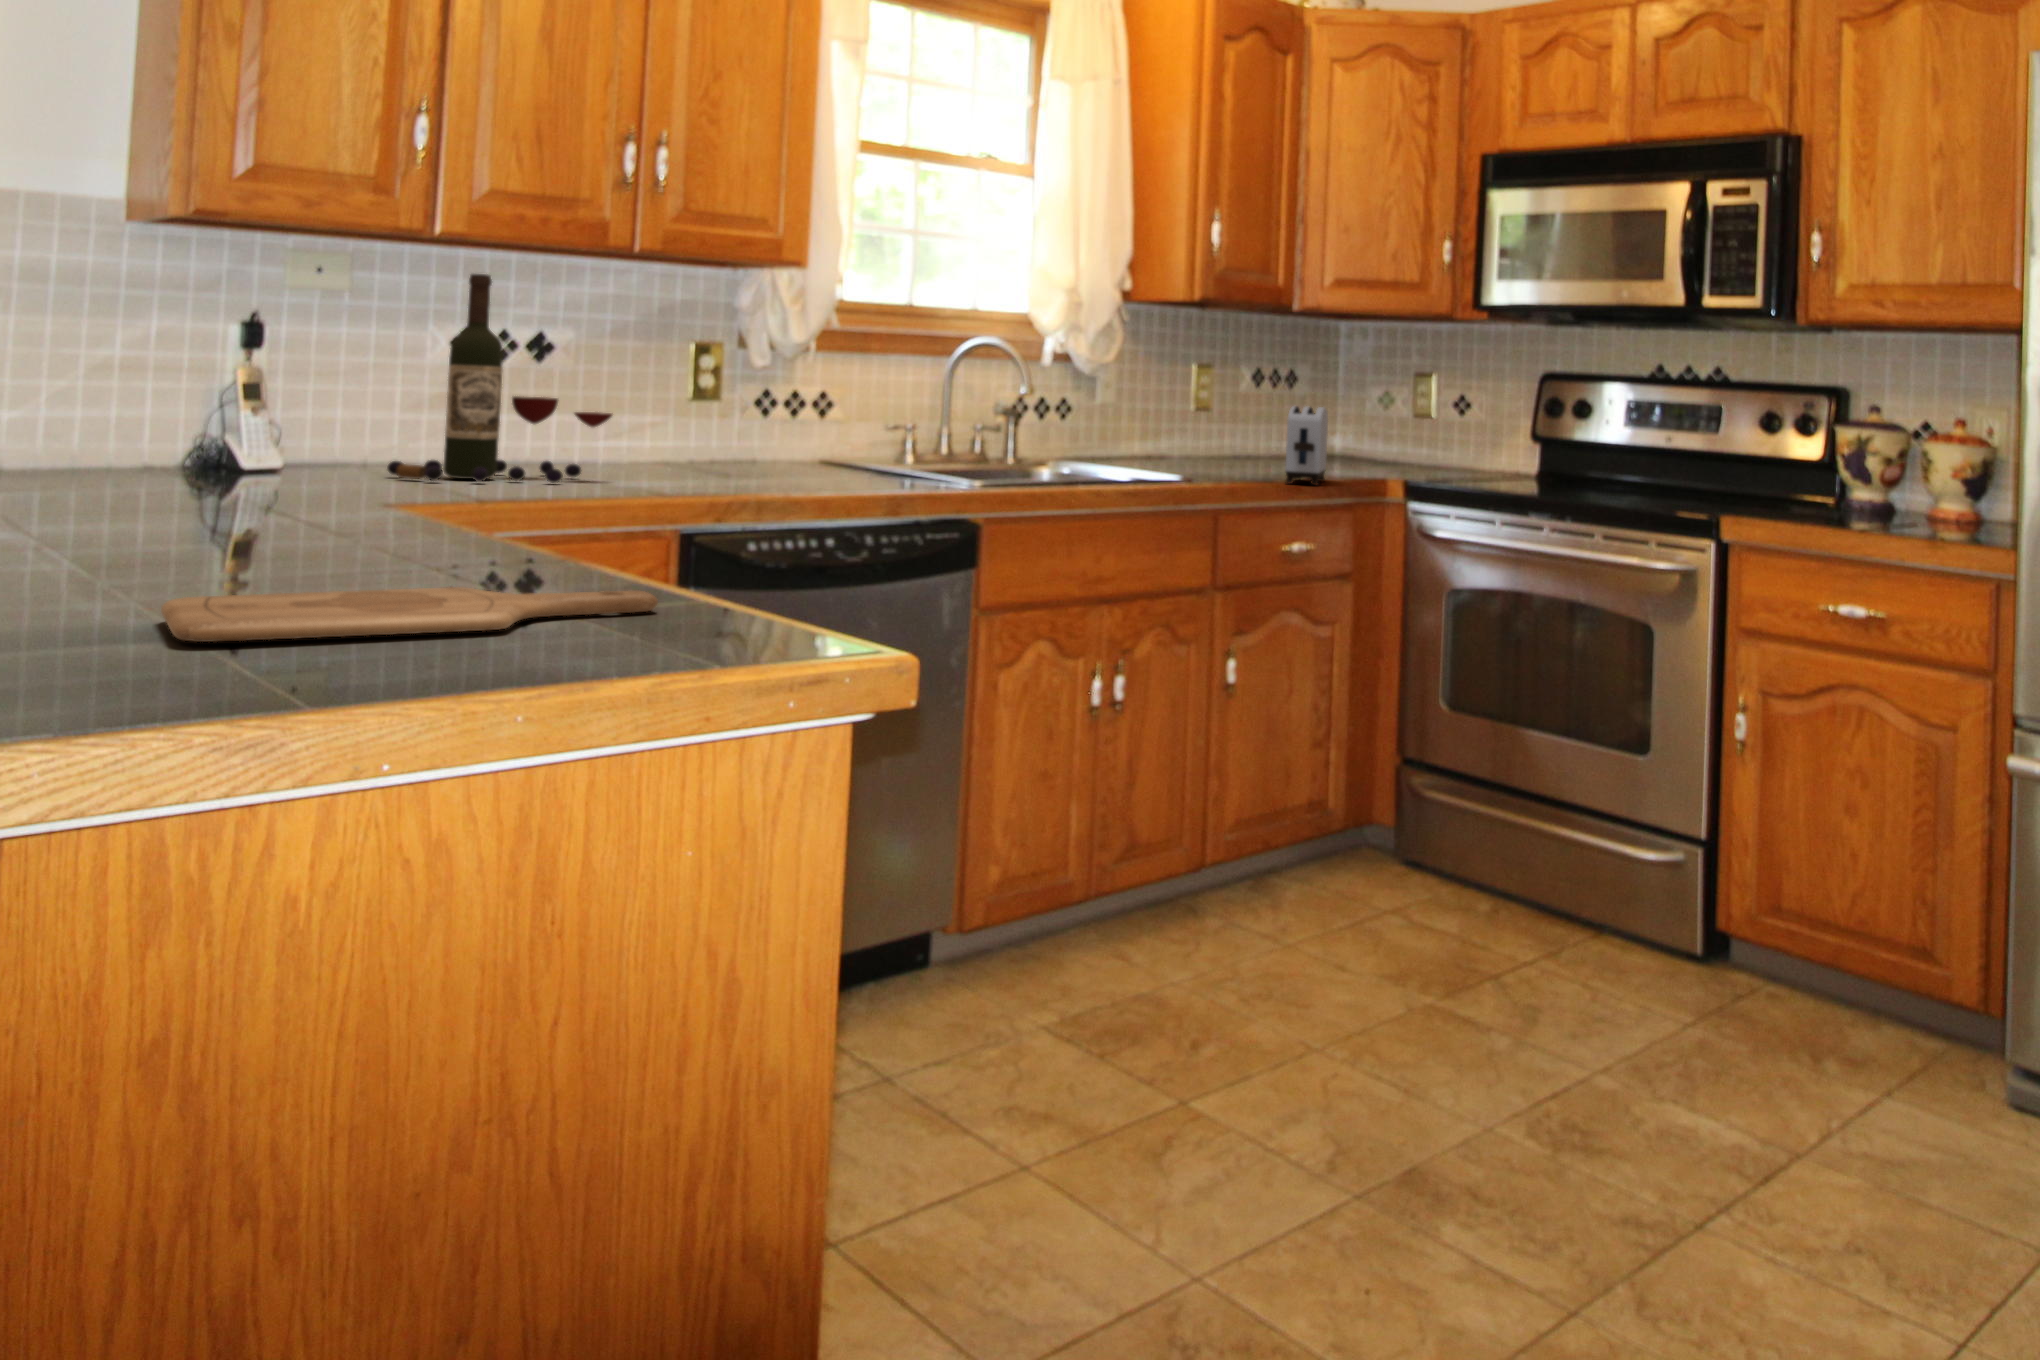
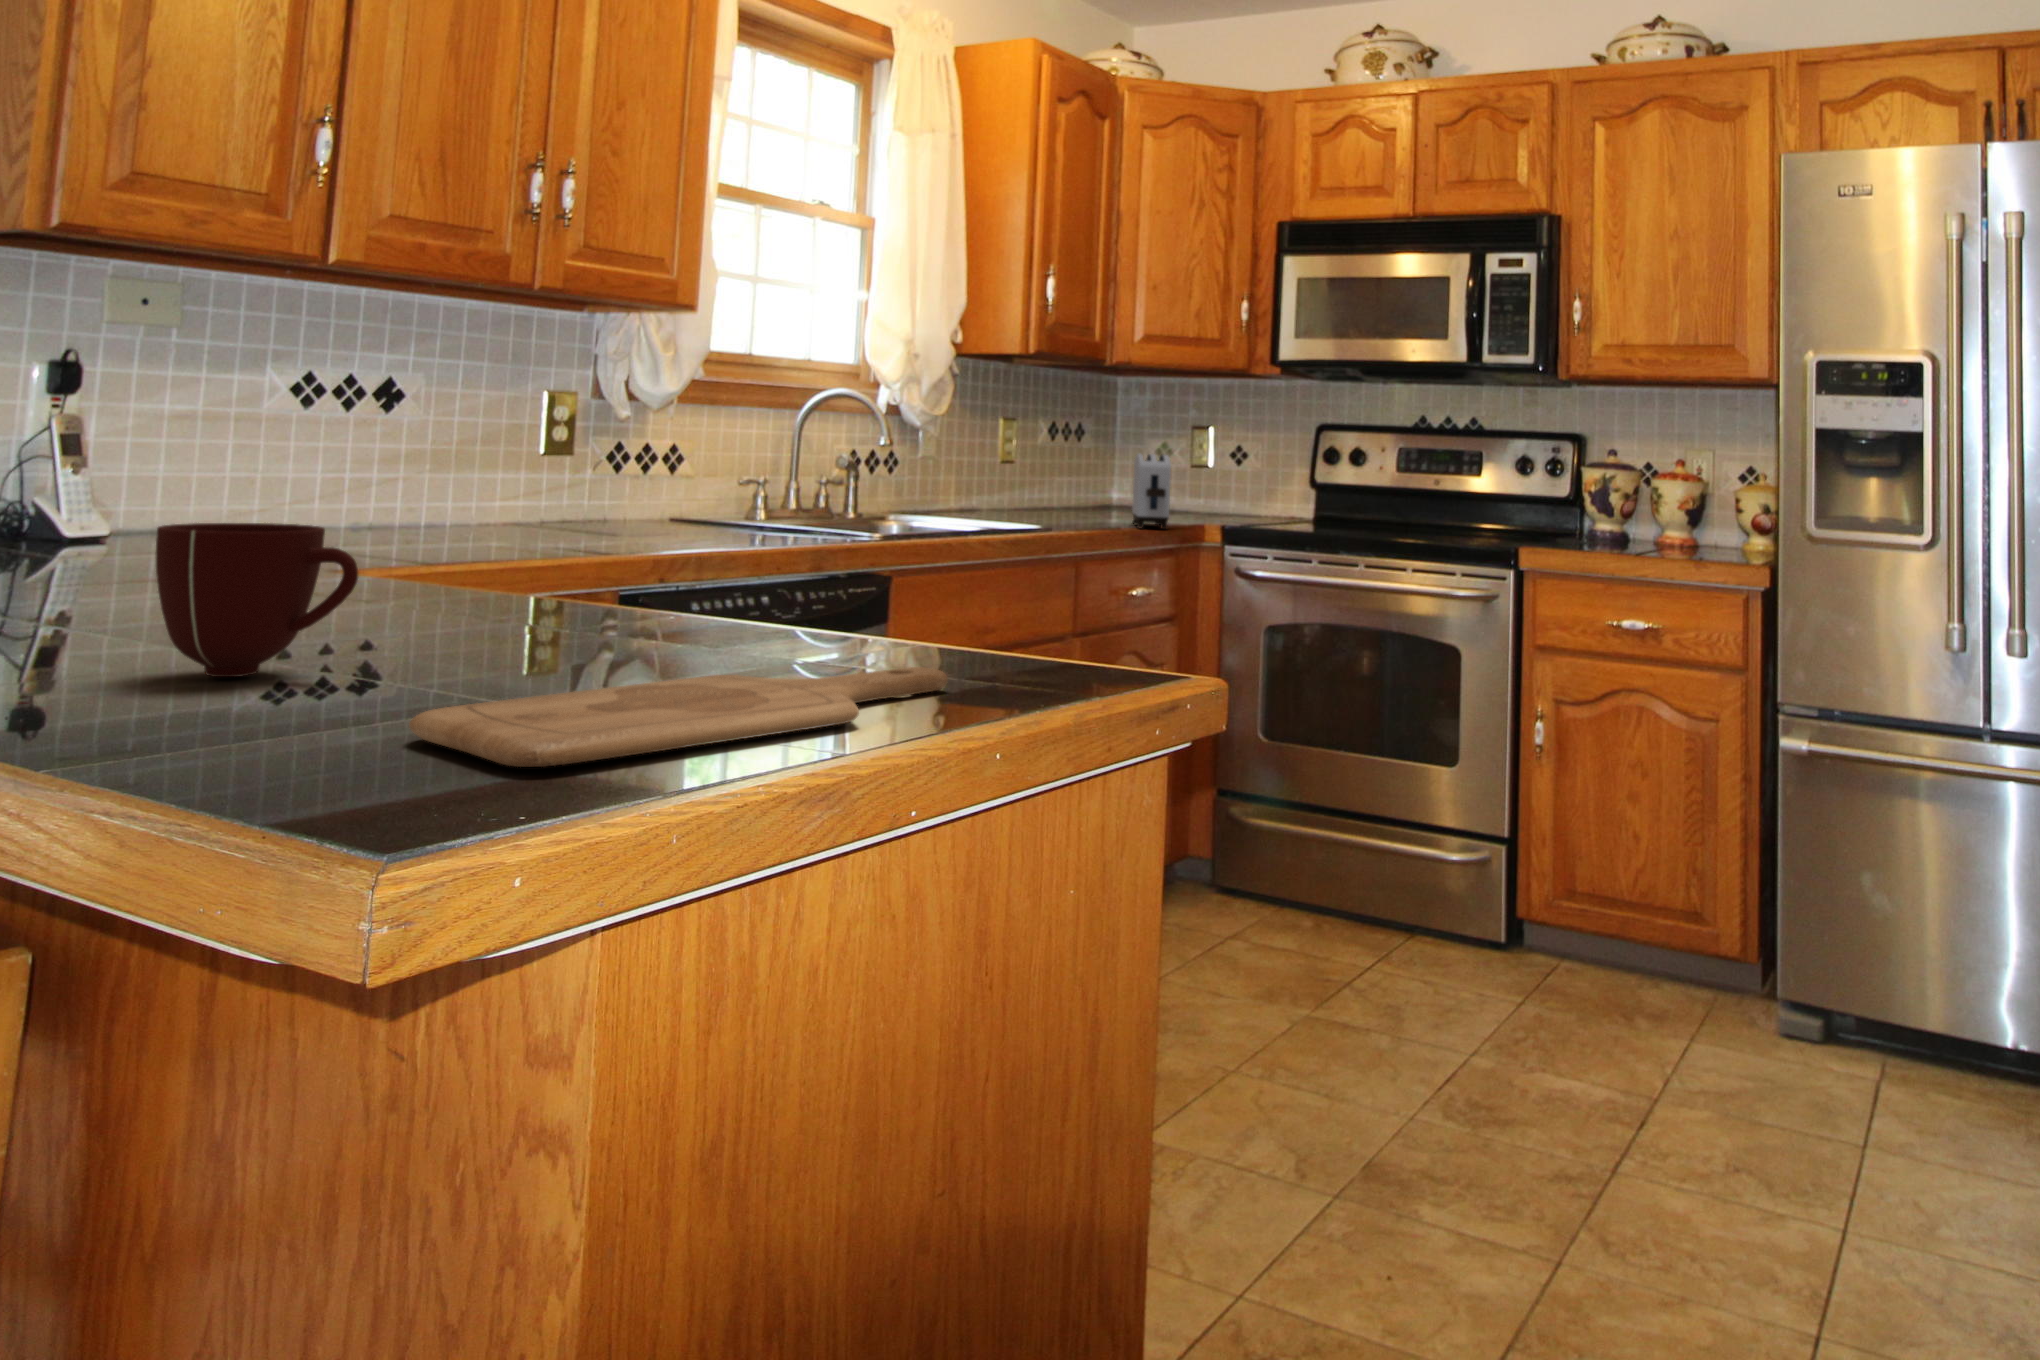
wine bottle: present [387,274,612,483] -> none [218,307,509,551]
mug: none [104,453,237,571] -> present [156,523,358,677]

